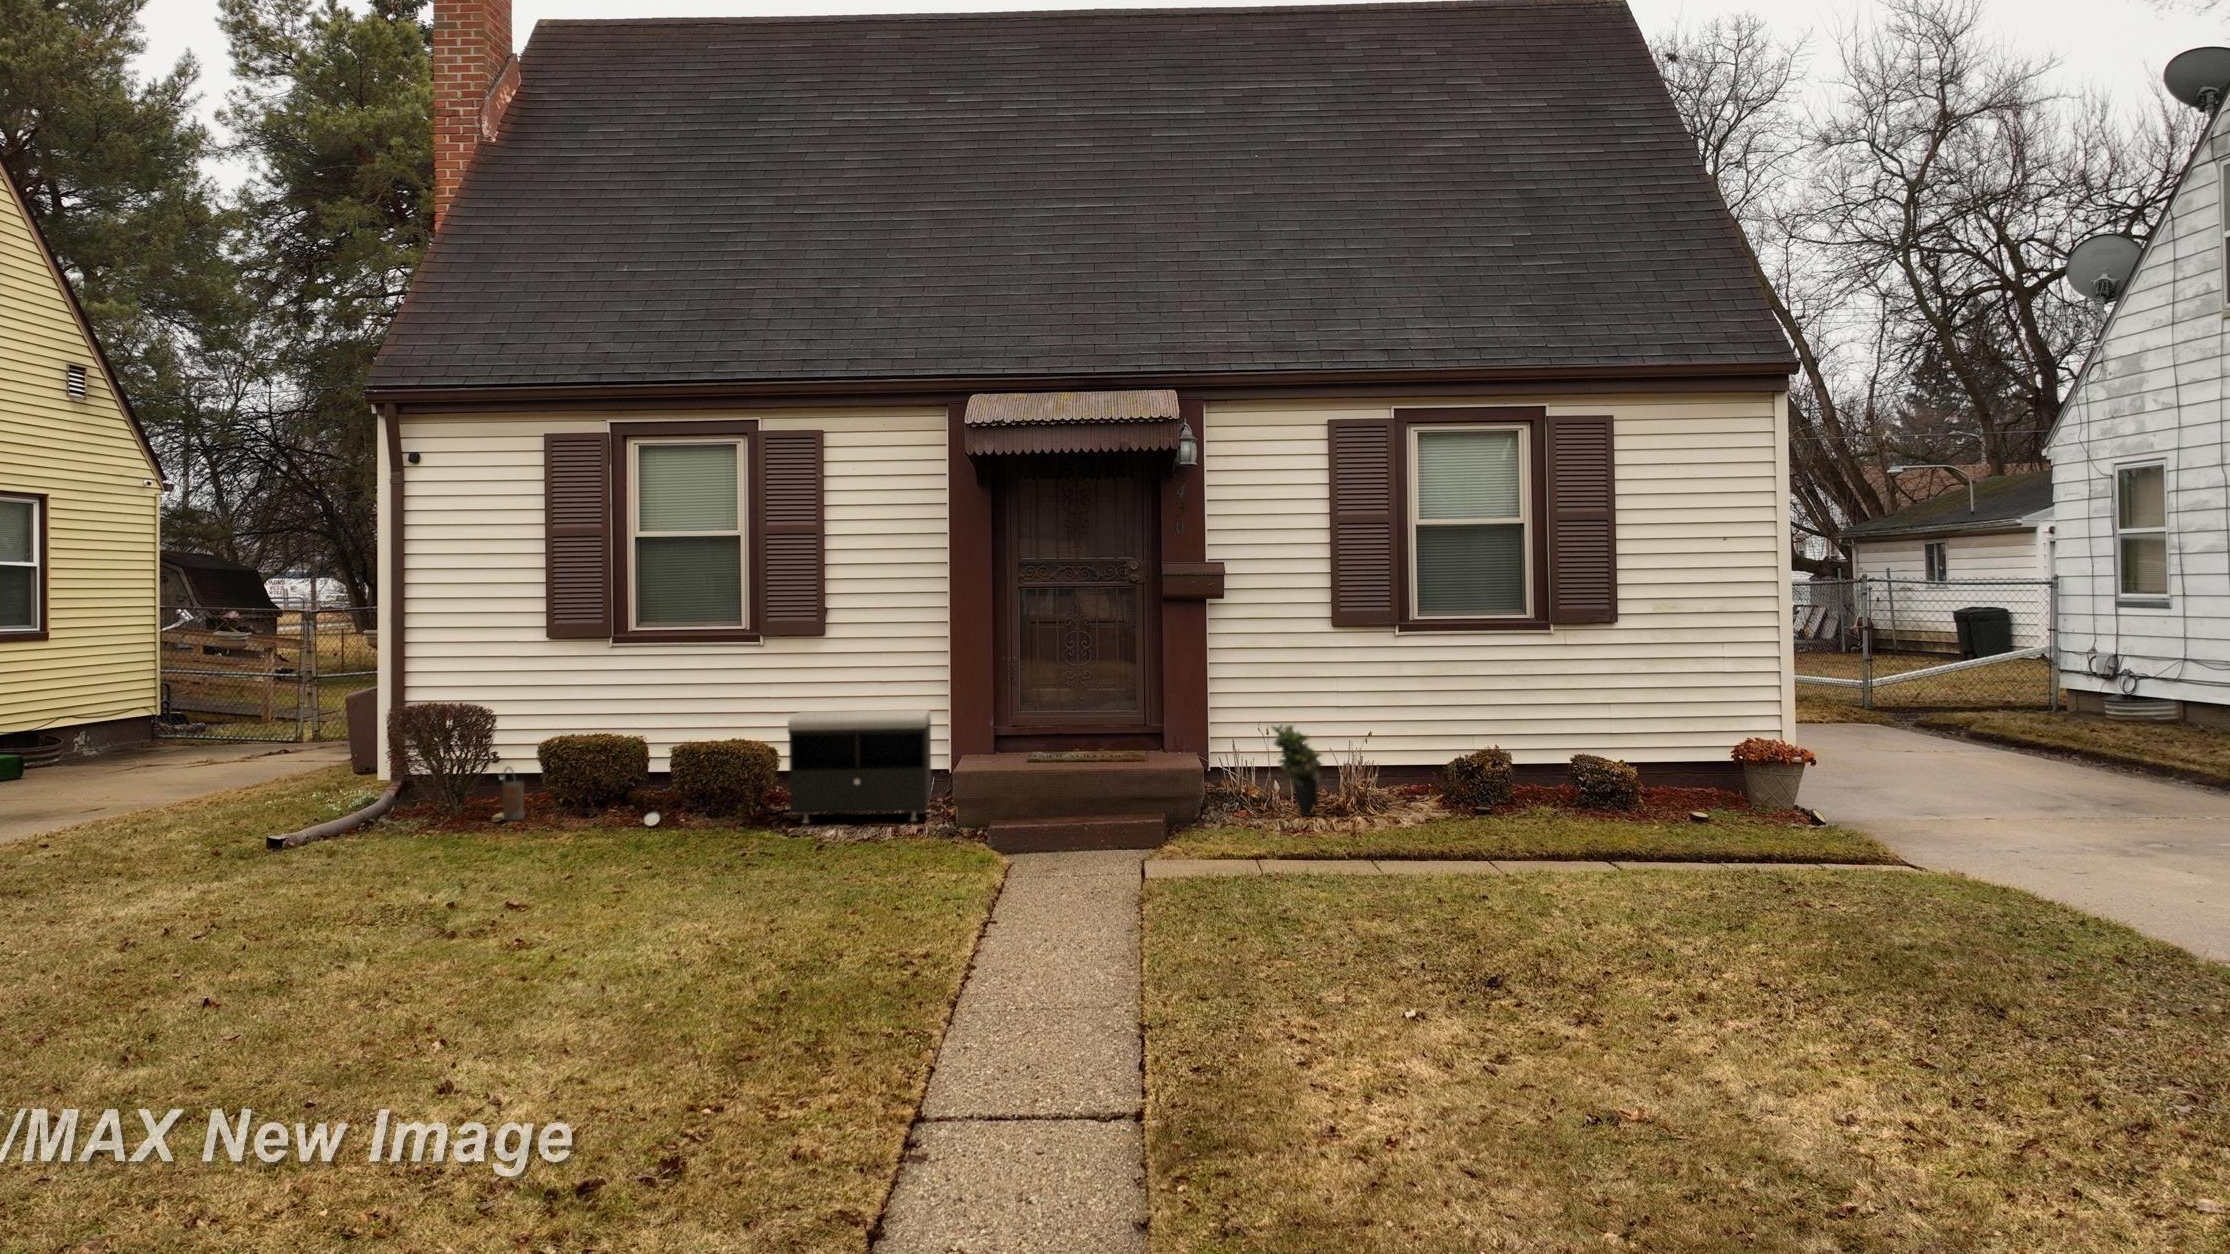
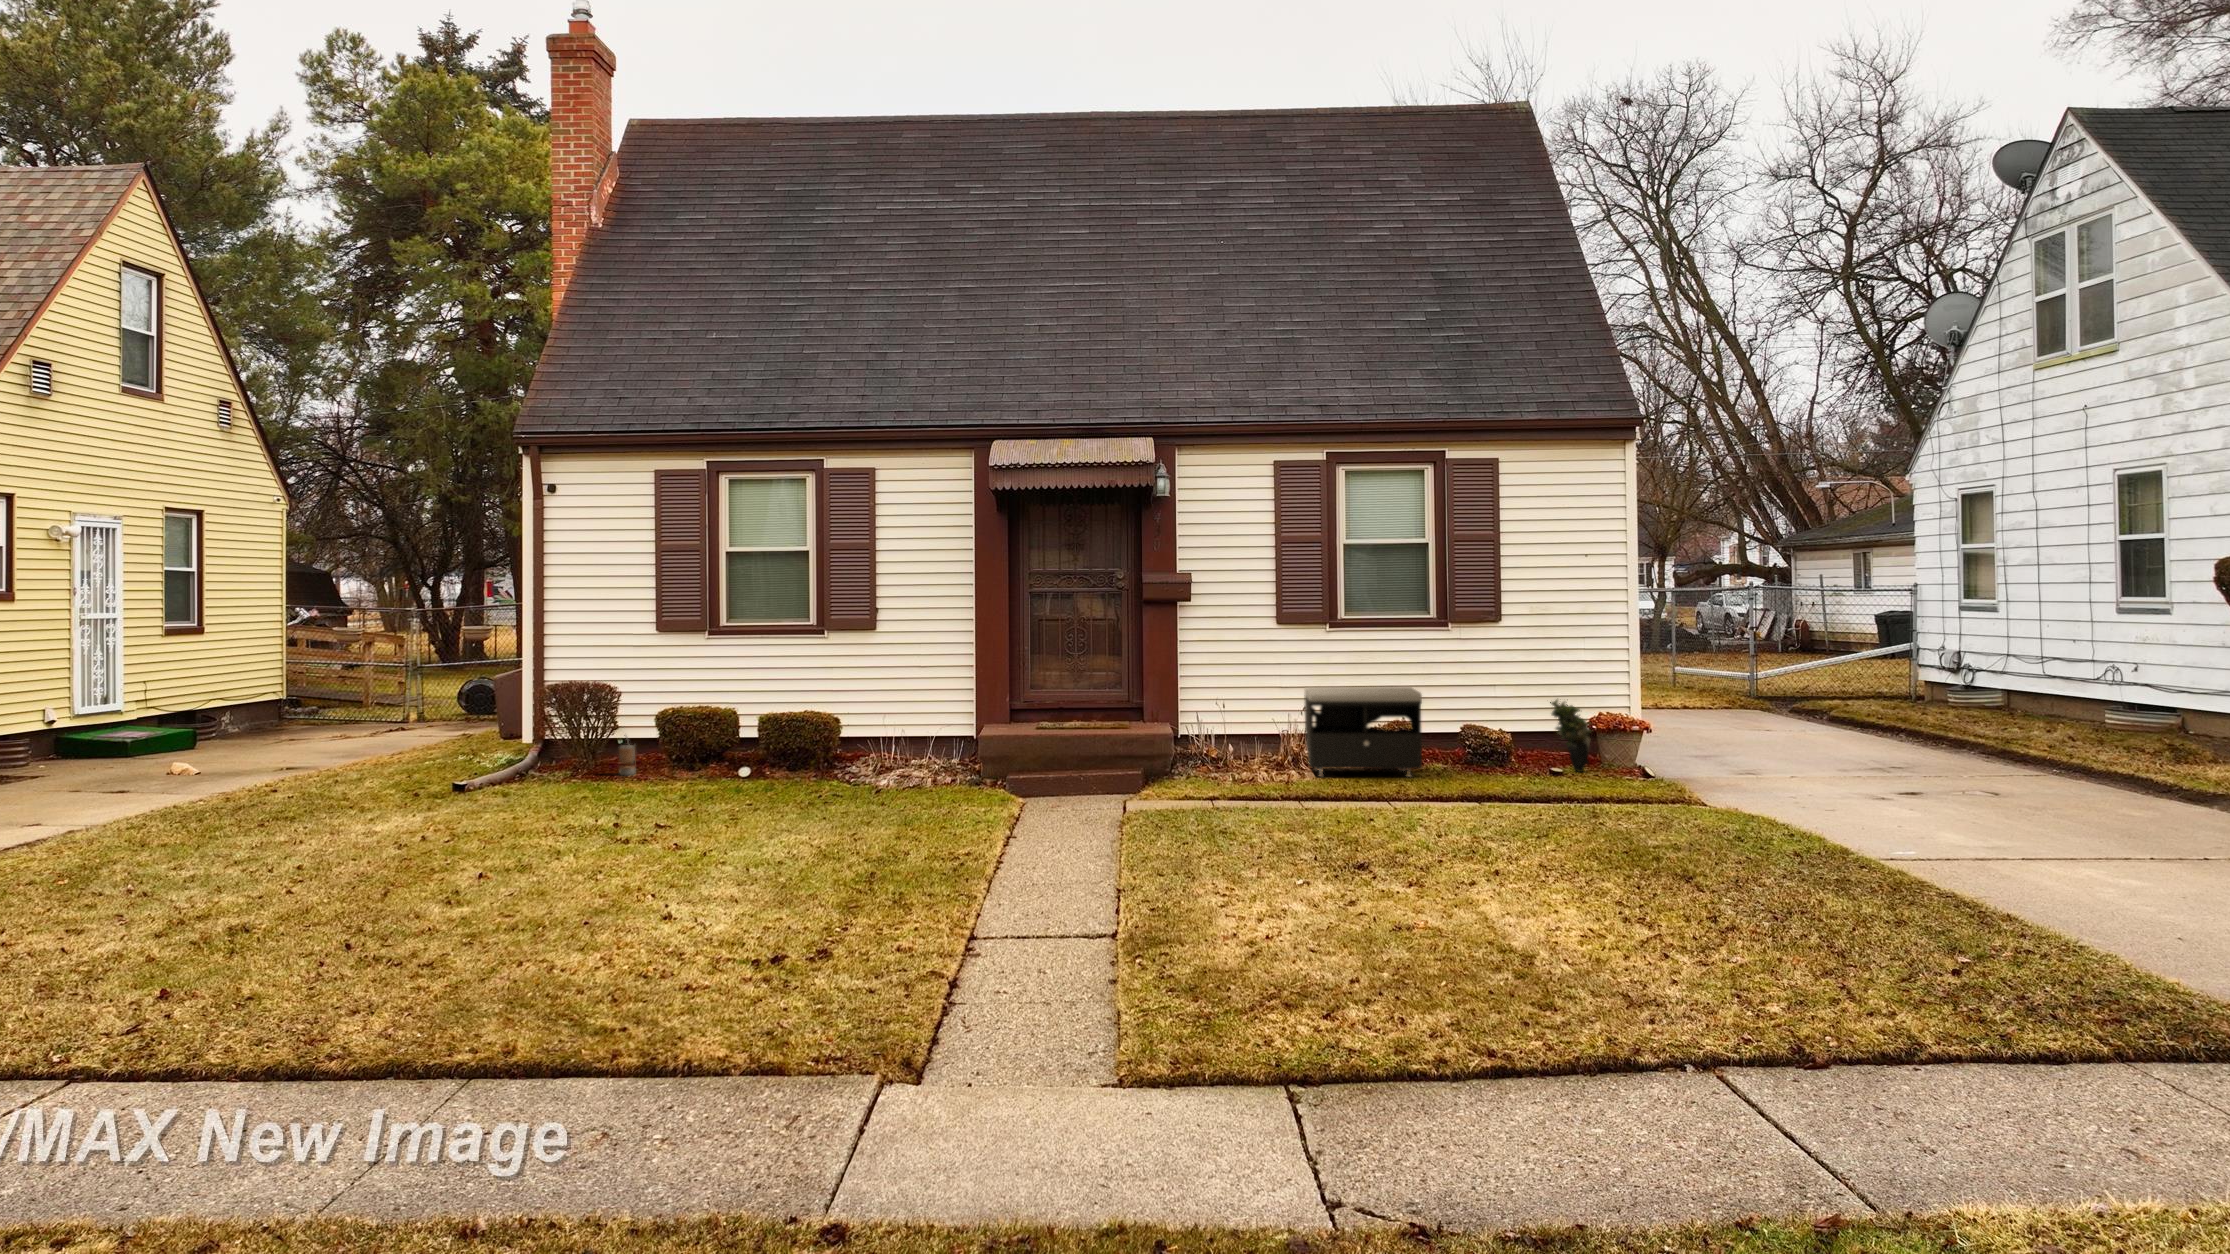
storage bench: present [788,709,932,823] -> present [1304,687,1422,777]
potted plant: present [1271,725,1322,816] -> present [1550,700,1591,772]

